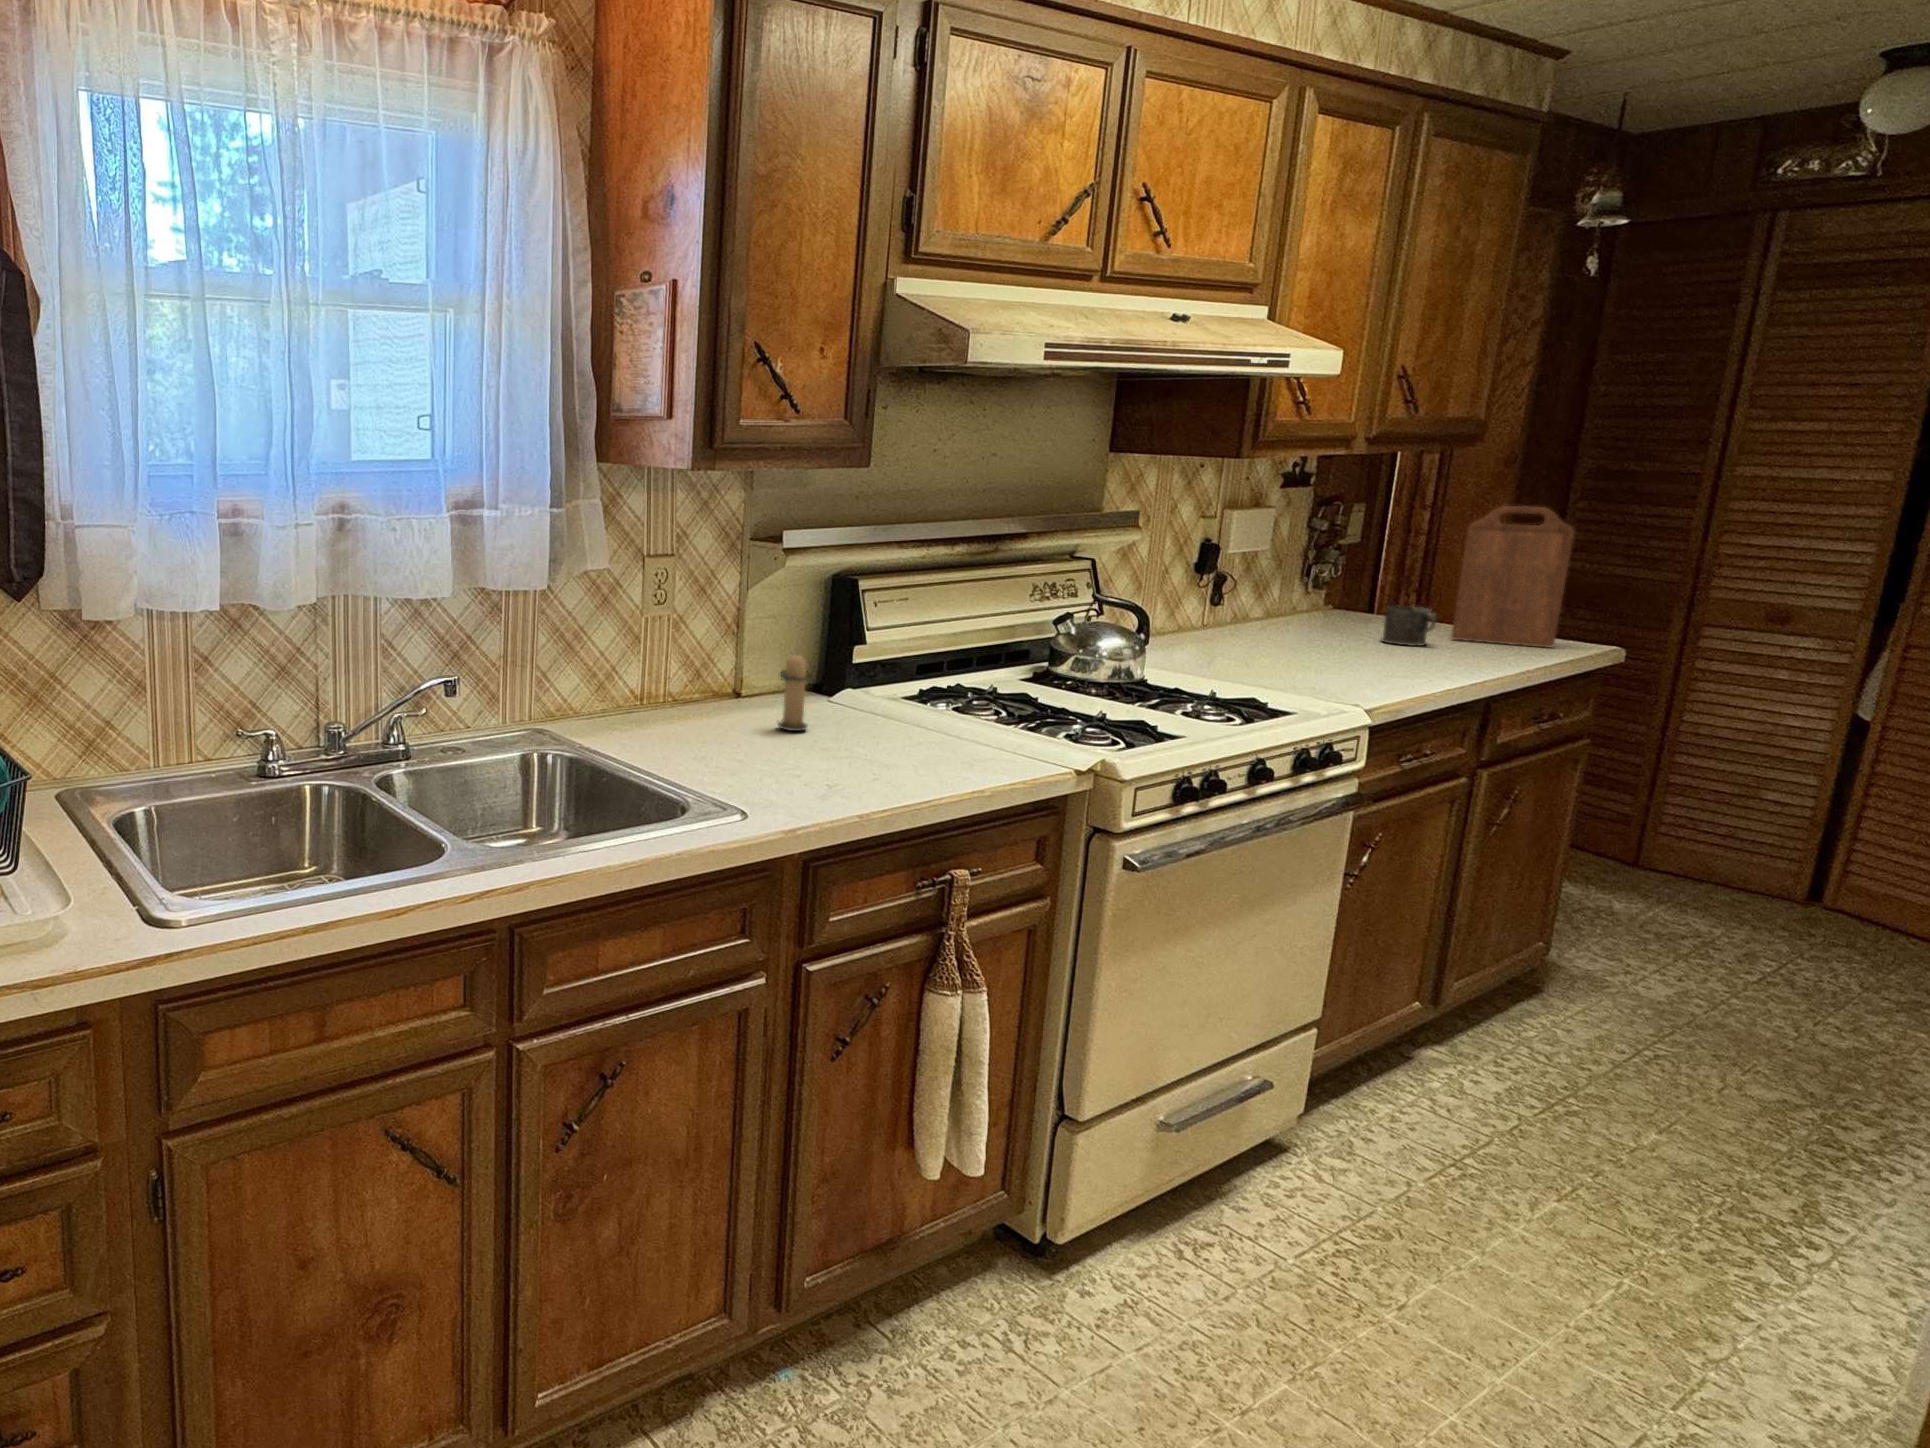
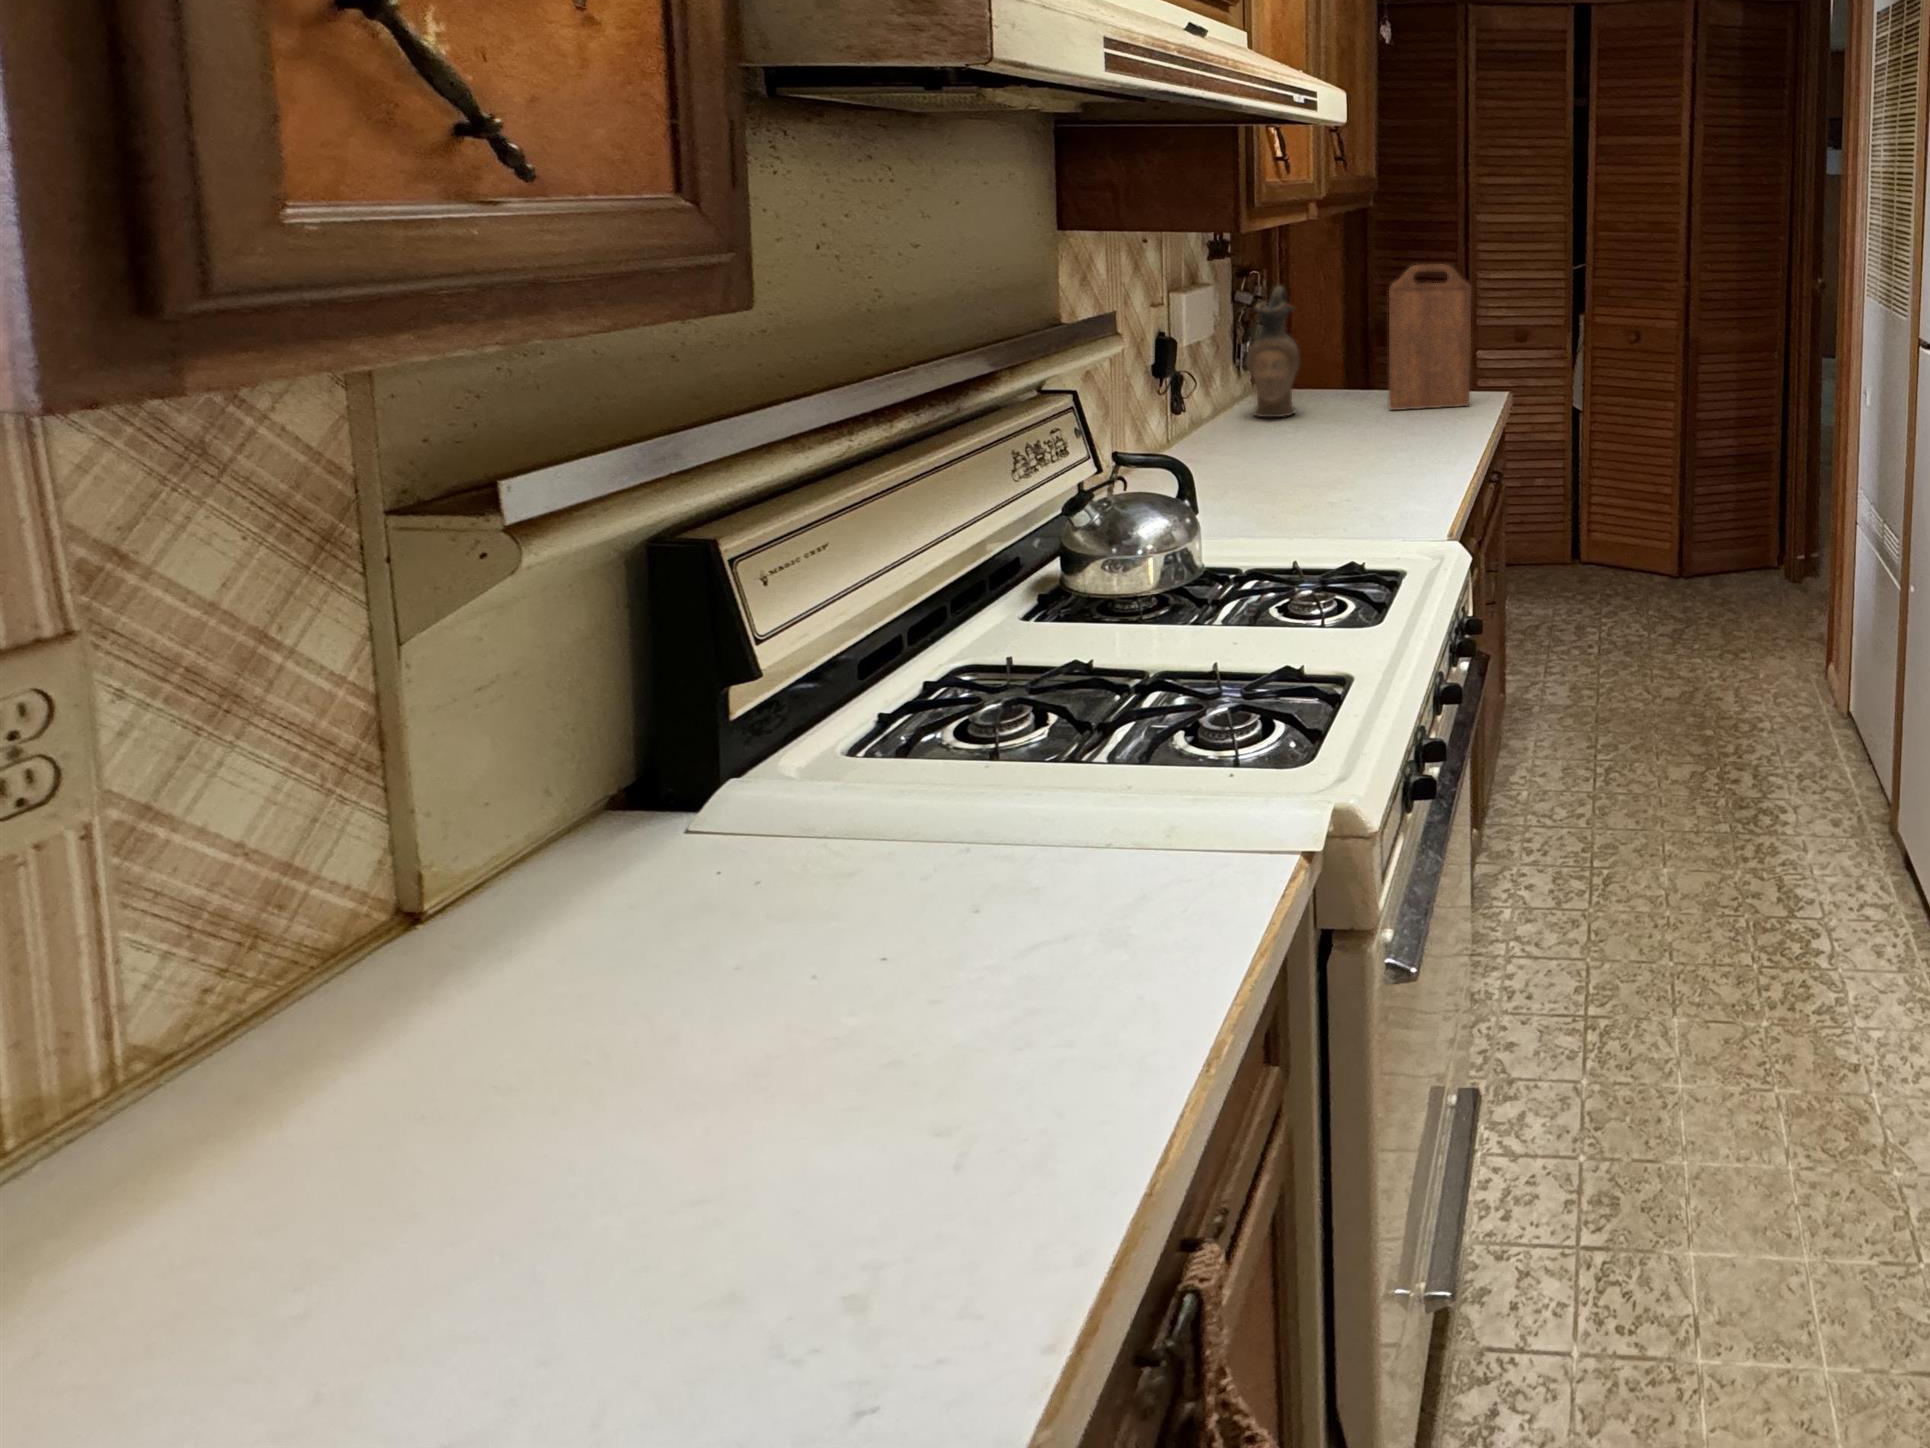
ceramic pitcher: none [1302,519,1360,630] -> present [1246,286,1300,417]
mug: present [1382,606,1437,646] -> none [1340,382,1391,427]
candle: present [778,654,811,731] -> none [550,817,691,1057]

